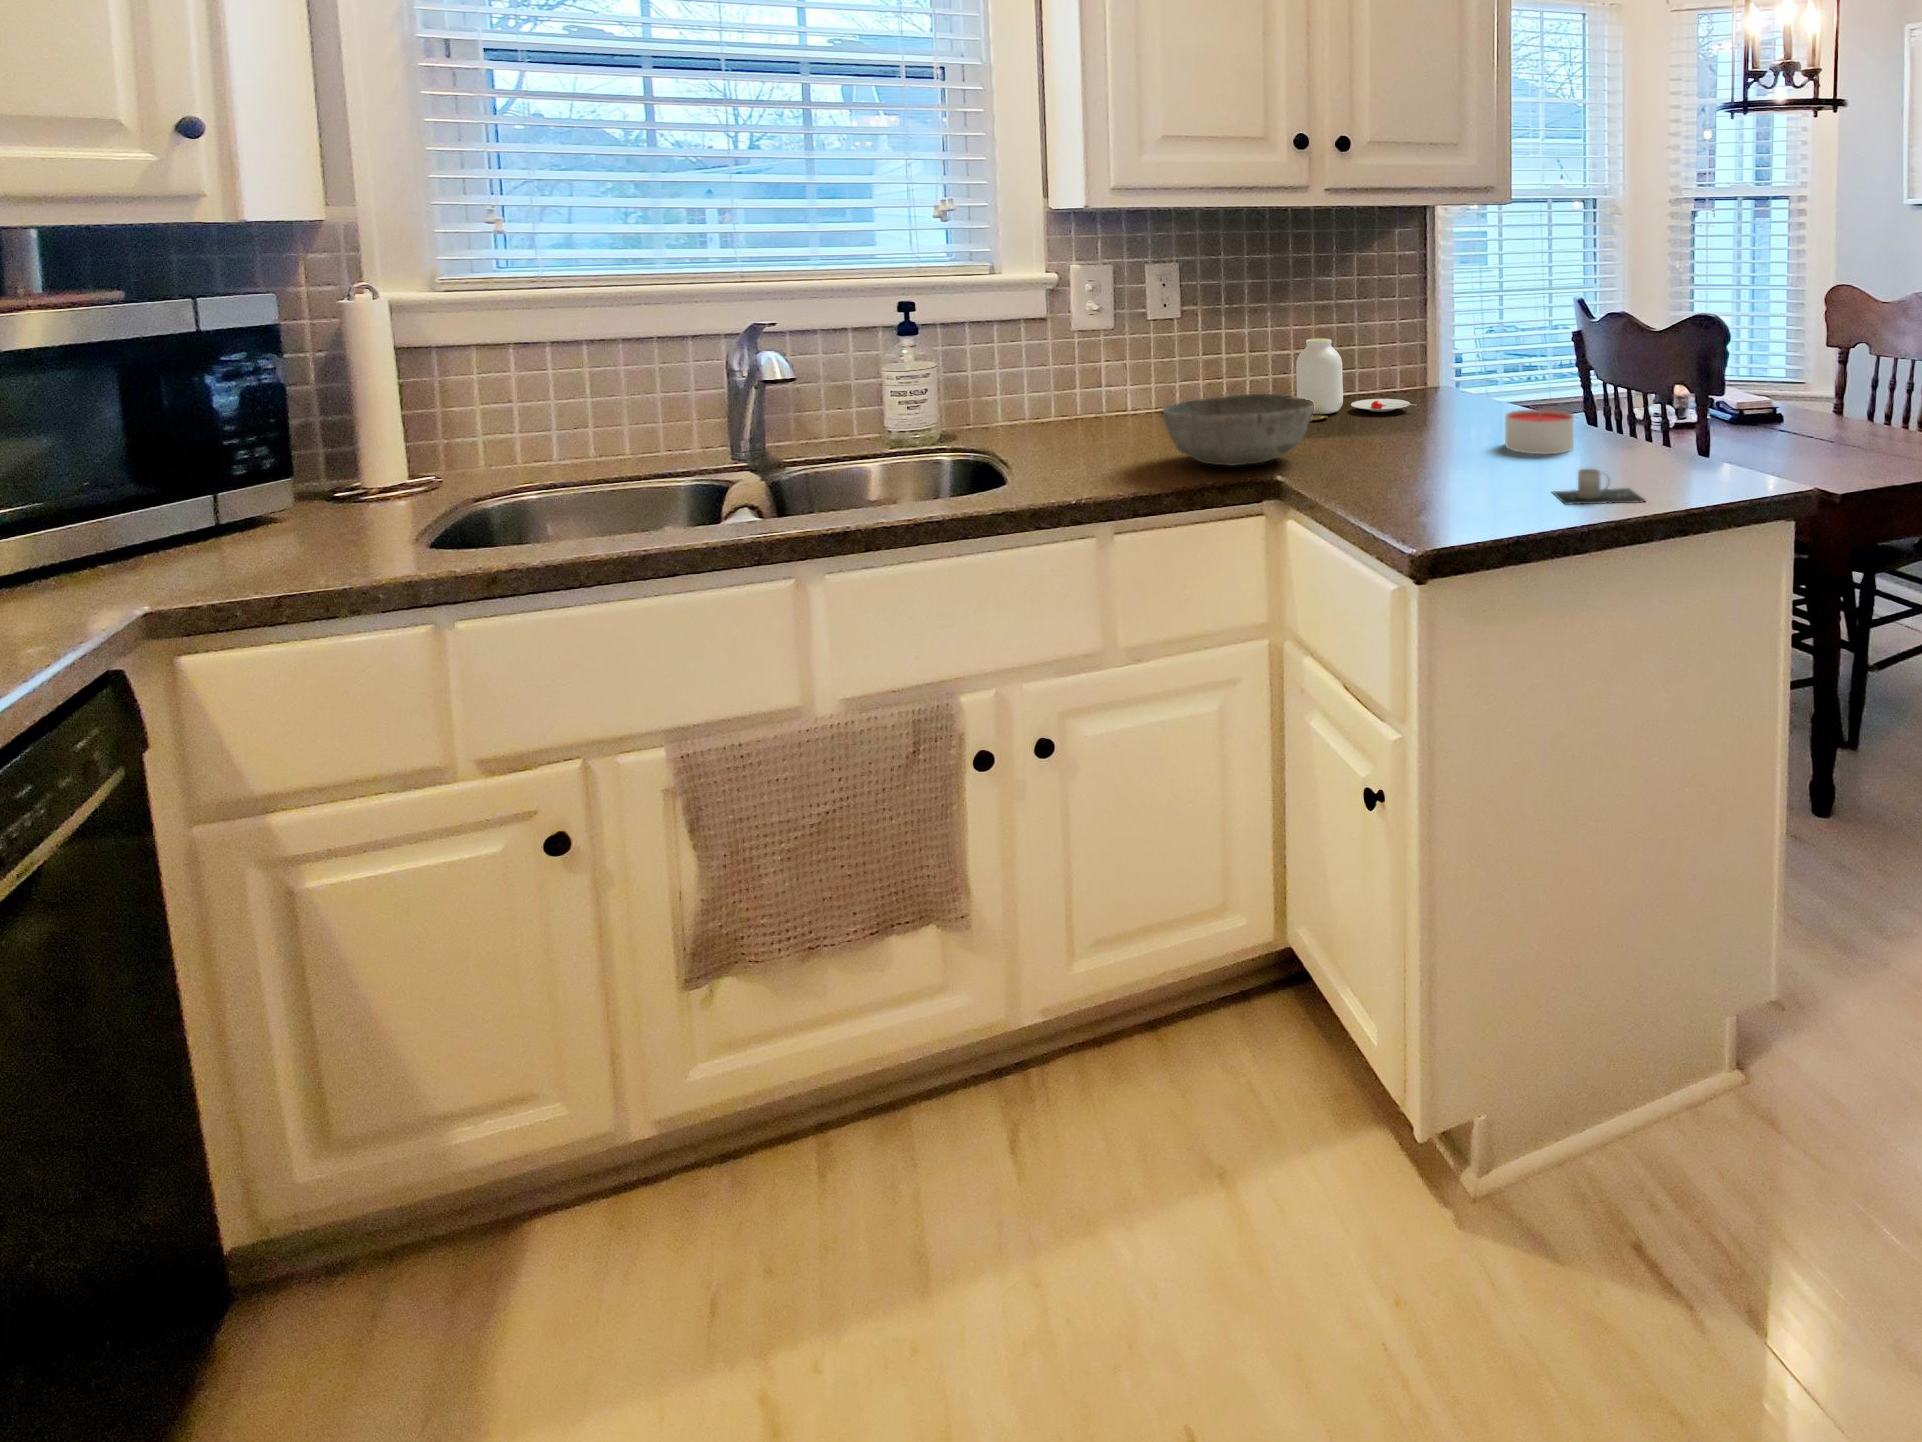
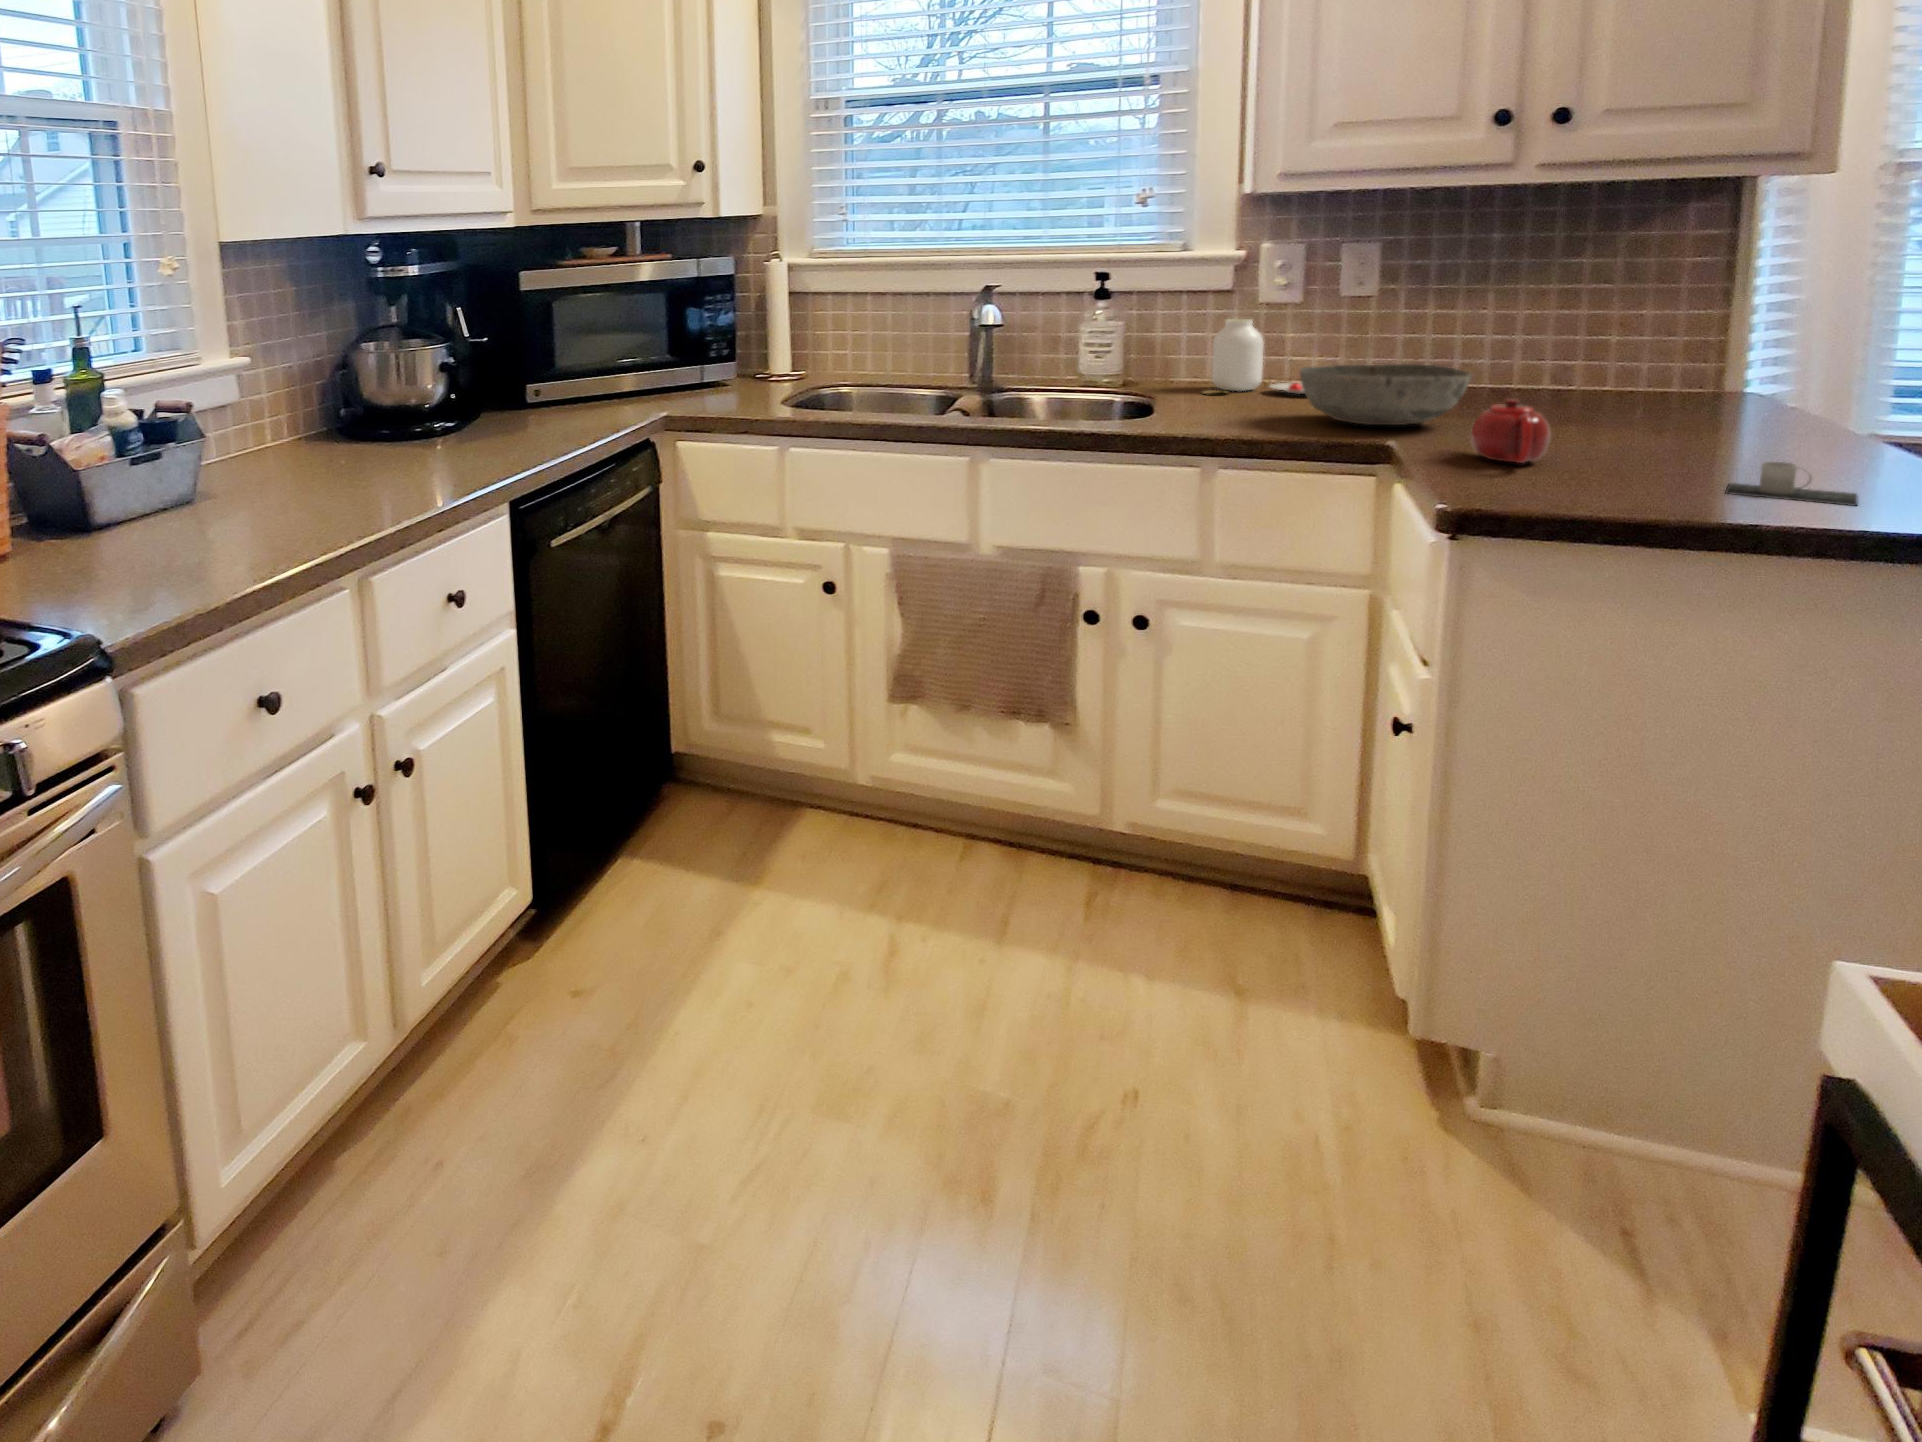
jar: present [1296,339,1415,421] -> present [1203,319,1305,394]
candle: present [1505,409,1574,454] -> none [1747,408,1865,460]
teapot: none [1355,430,1422,497] -> present [1471,399,1550,463]

